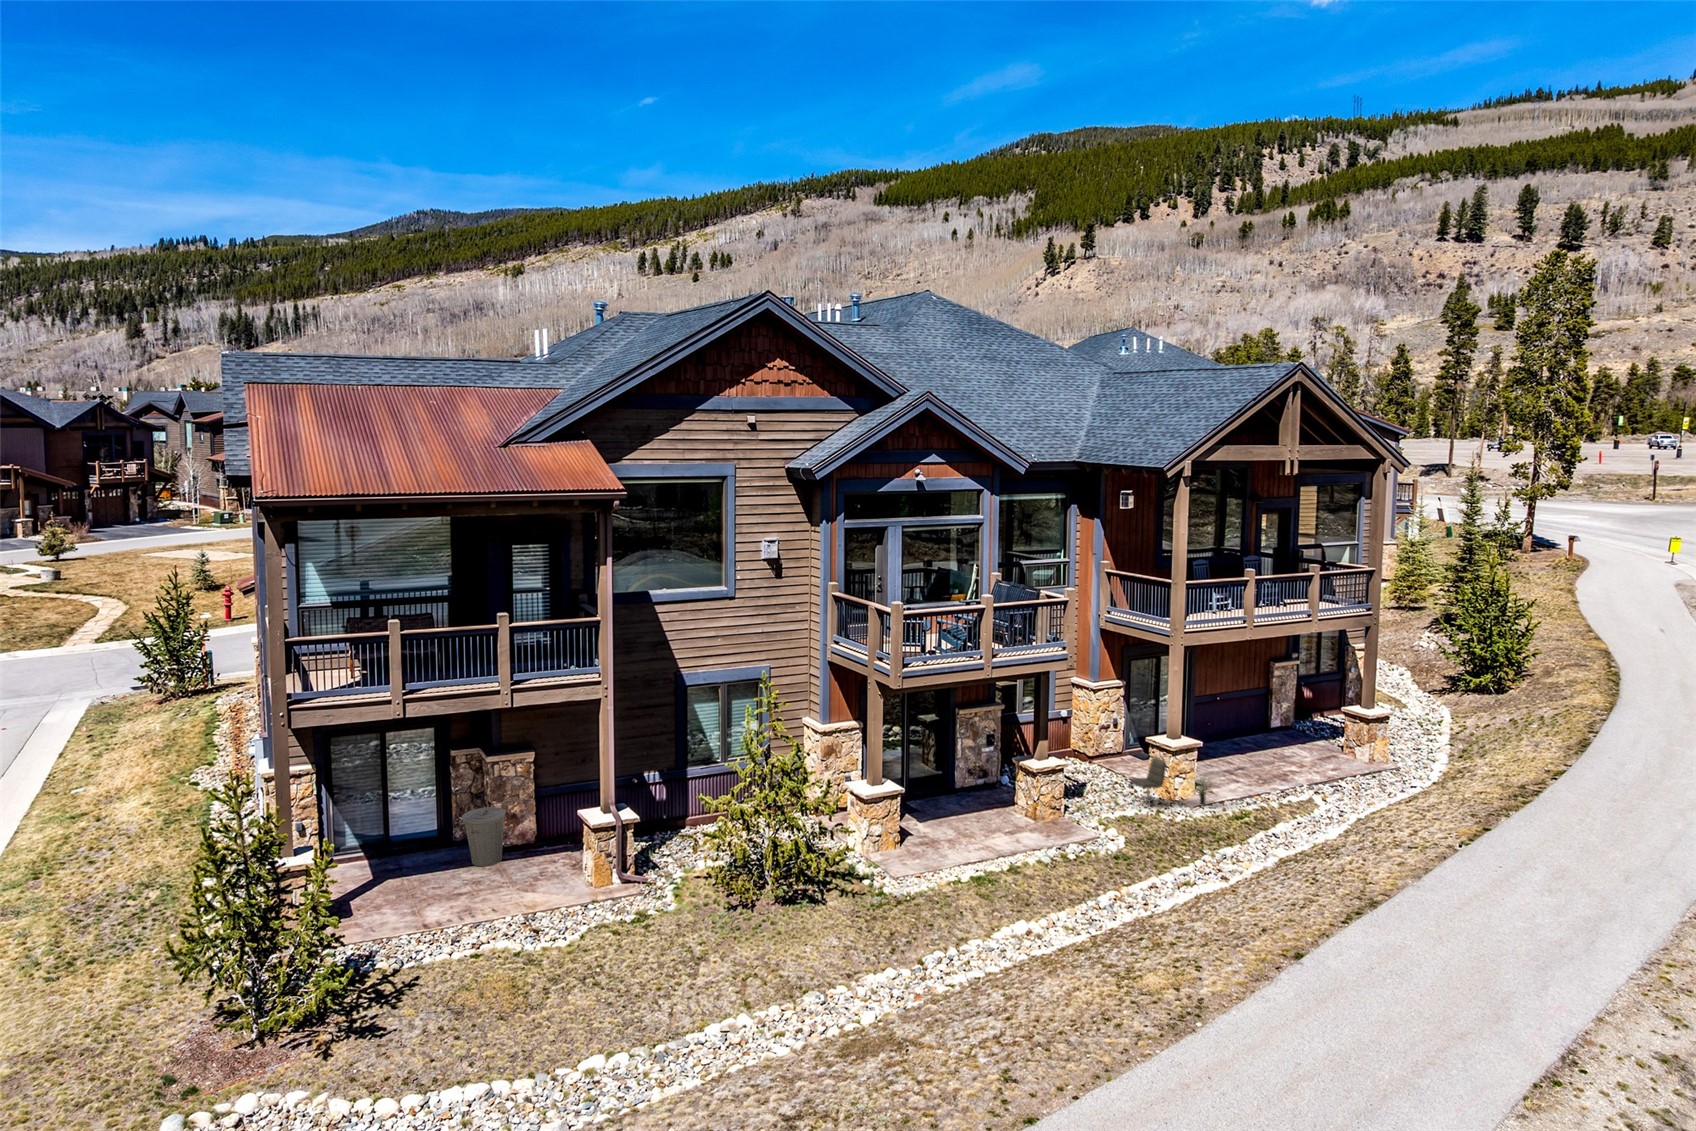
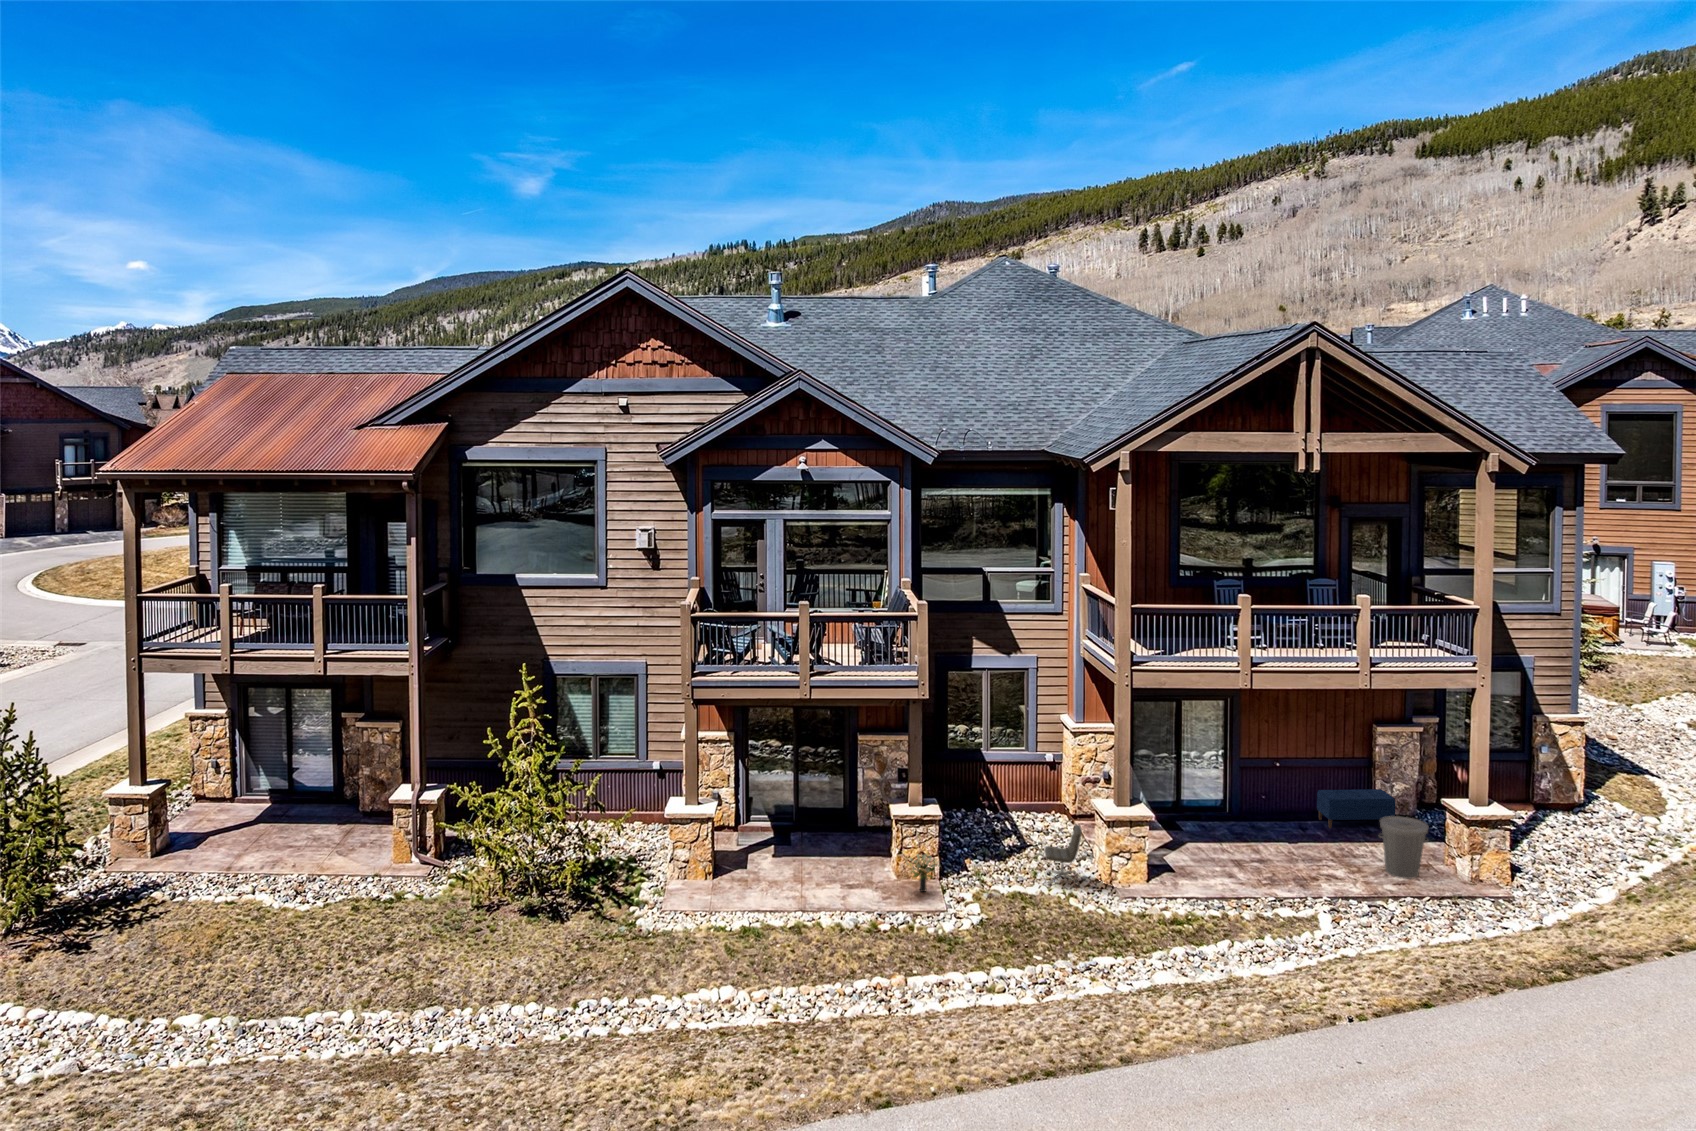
bench: none [1240,710,1294,743] -> present [1317,789,1395,828]
potted plant: present [1192,776,1216,806] -> present [906,854,939,892]
trash can: present [462,807,506,866] -> present [1379,816,1429,879]

